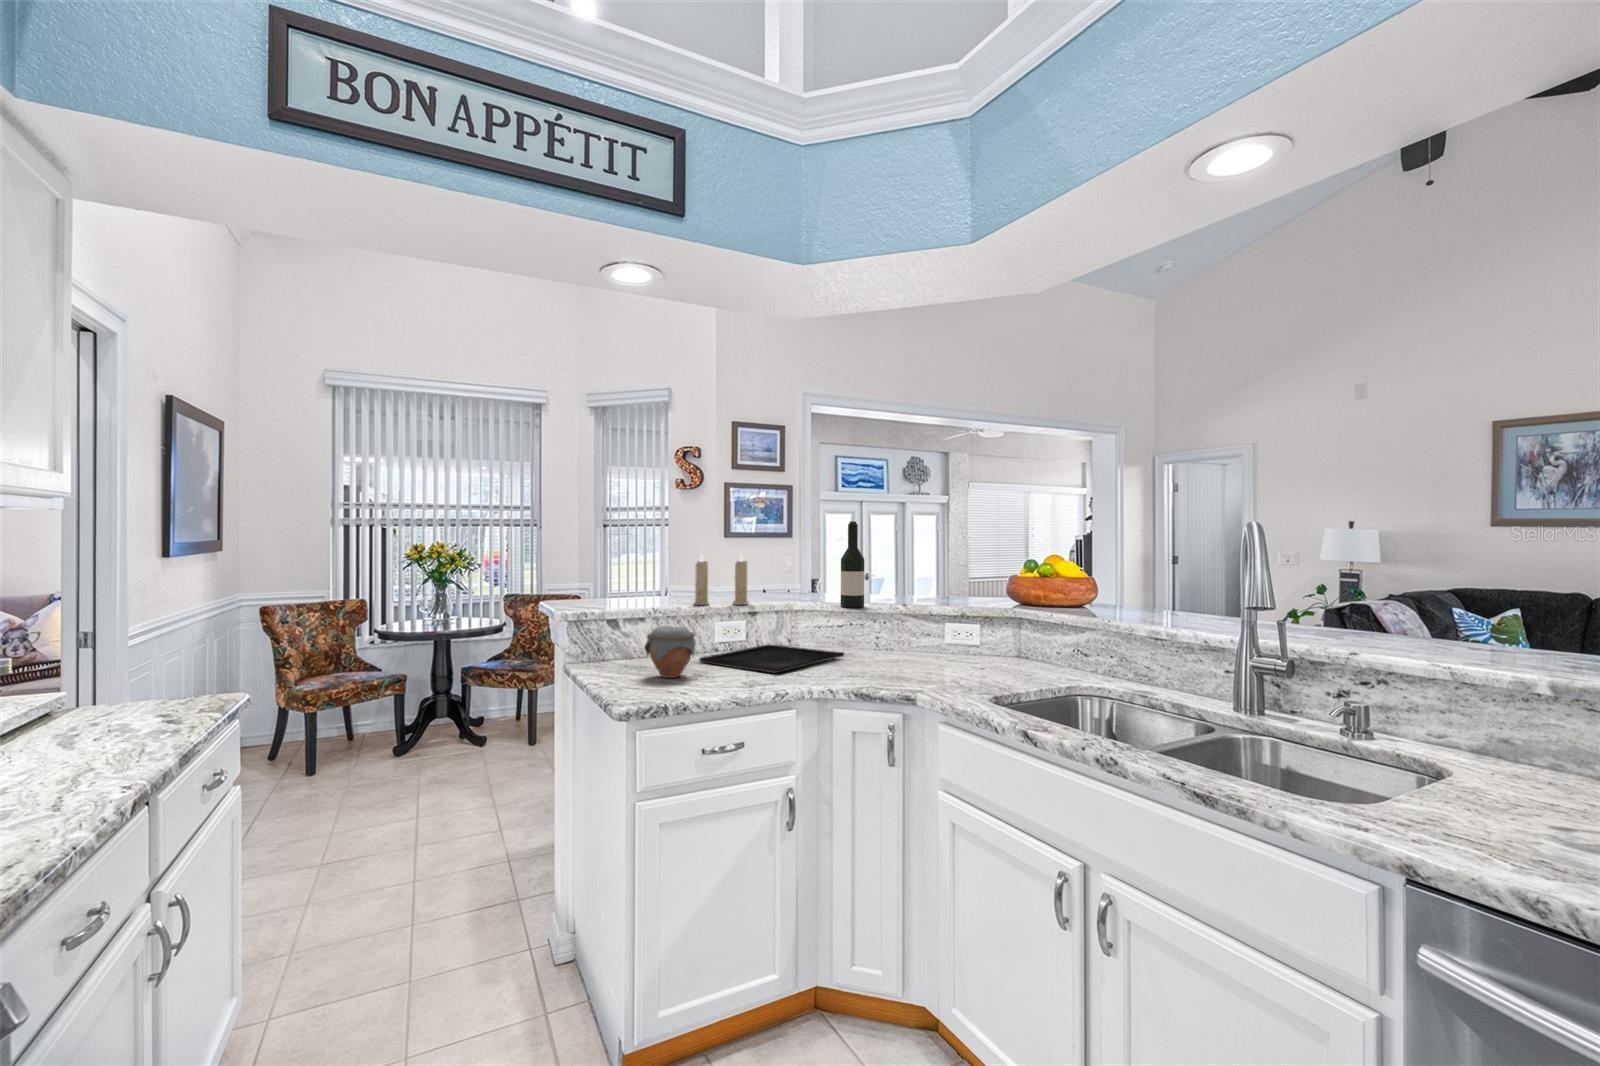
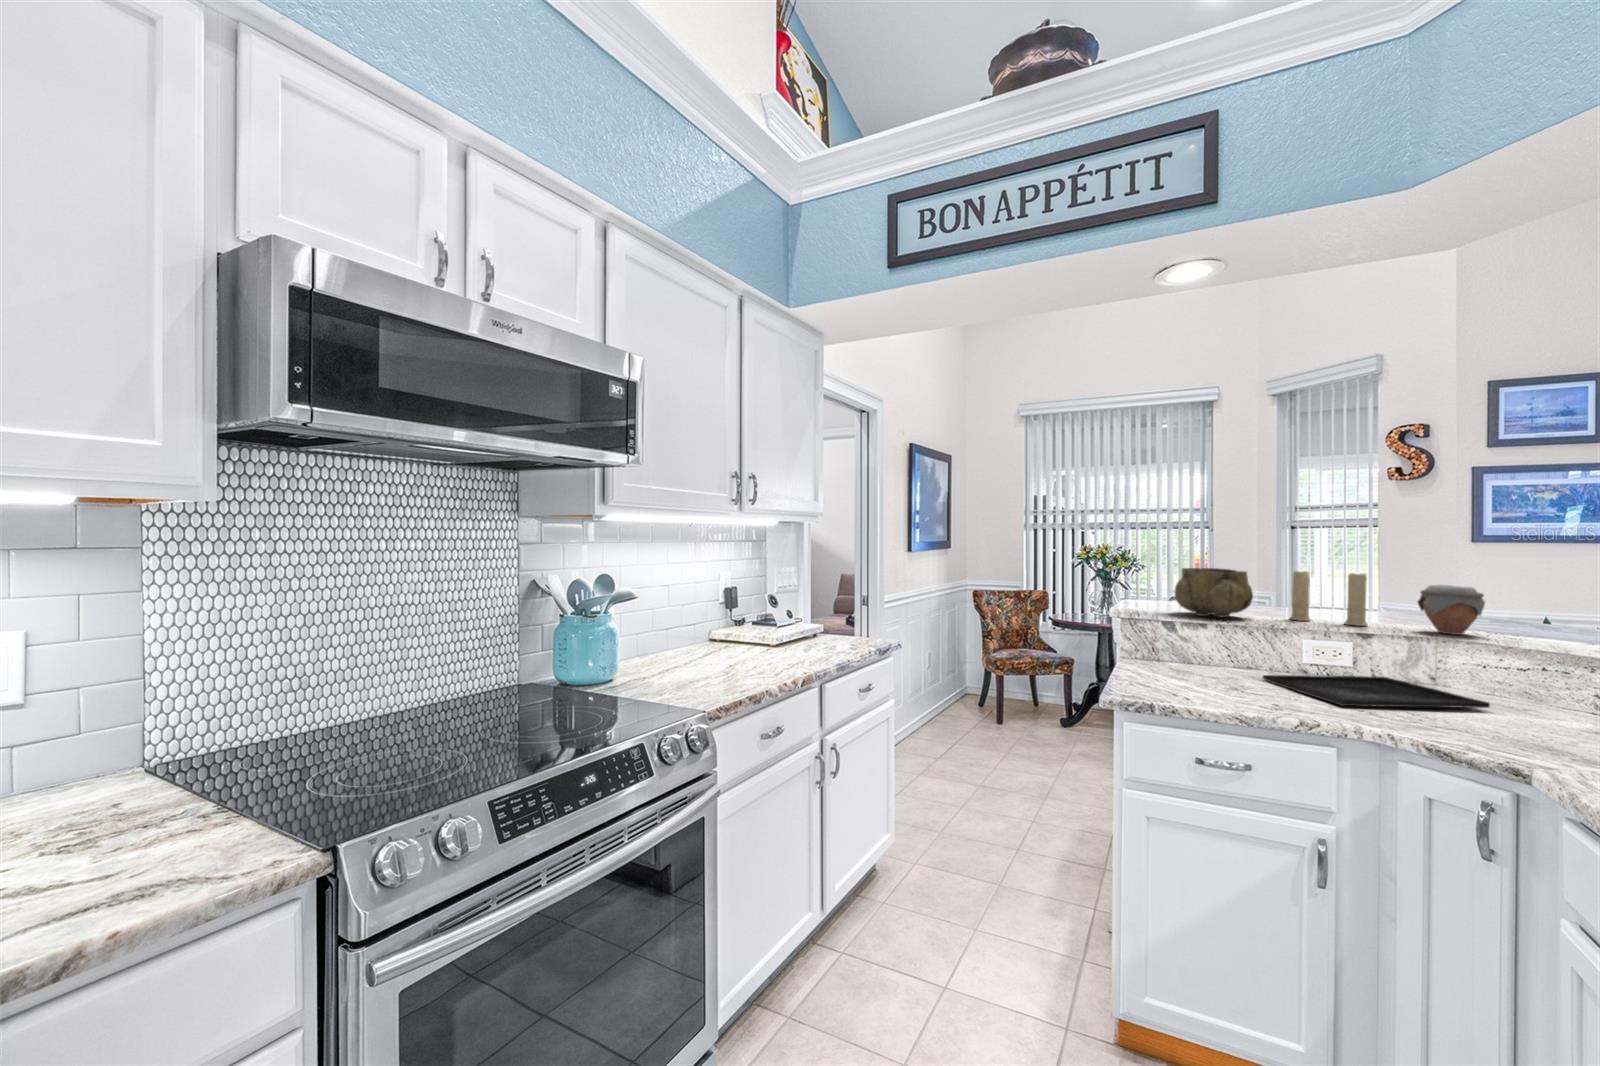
wine bottle: present [841,521,865,608] -> none [1518,527,1566,648]
decorative bowl: none [605,562,672,610] -> present [1175,568,1253,617]
jar: present [644,626,696,678] -> present [1418,585,1485,635]

